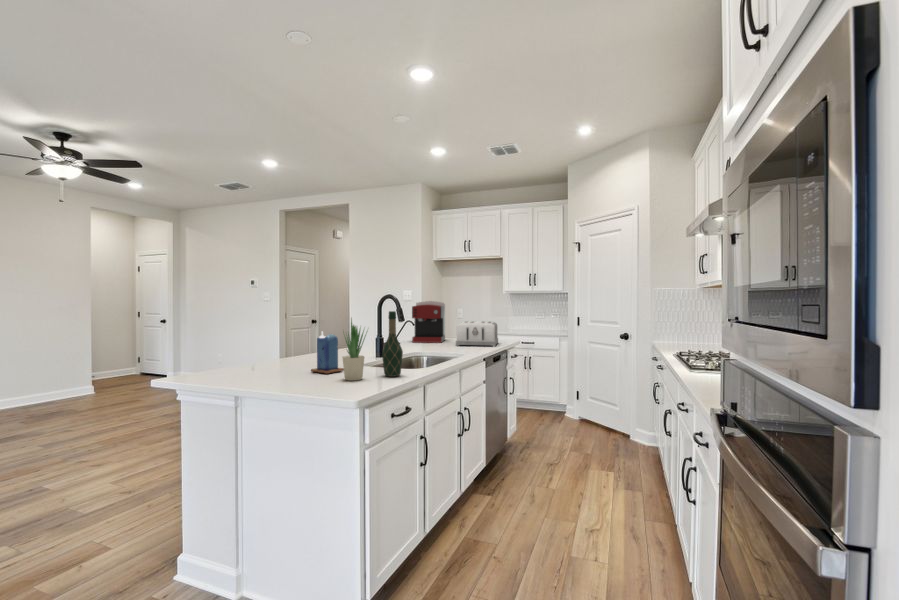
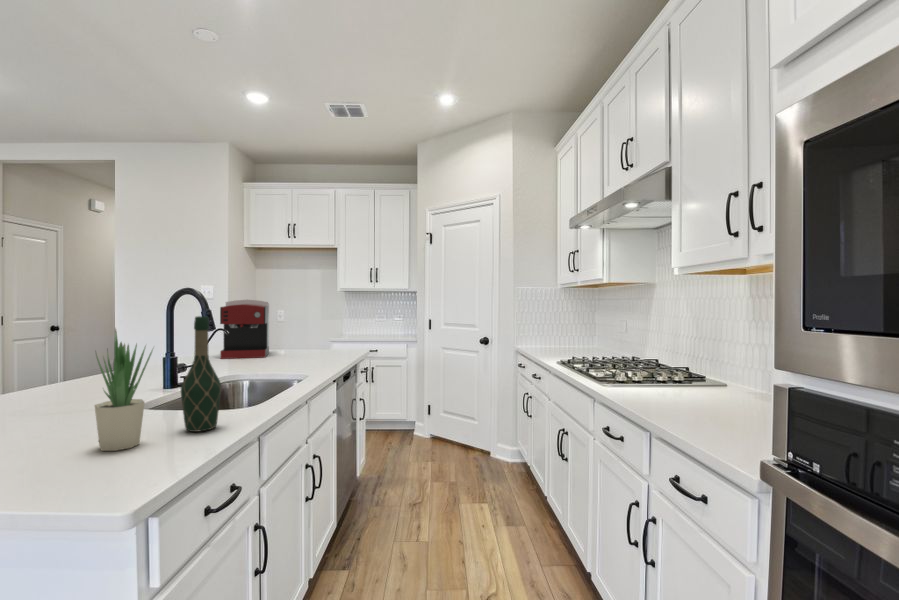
toaster: present [456,321,498,347] -> none [289,327,345,362]
candle: present [311,331,344,374] -> none [21,355,99,437]

